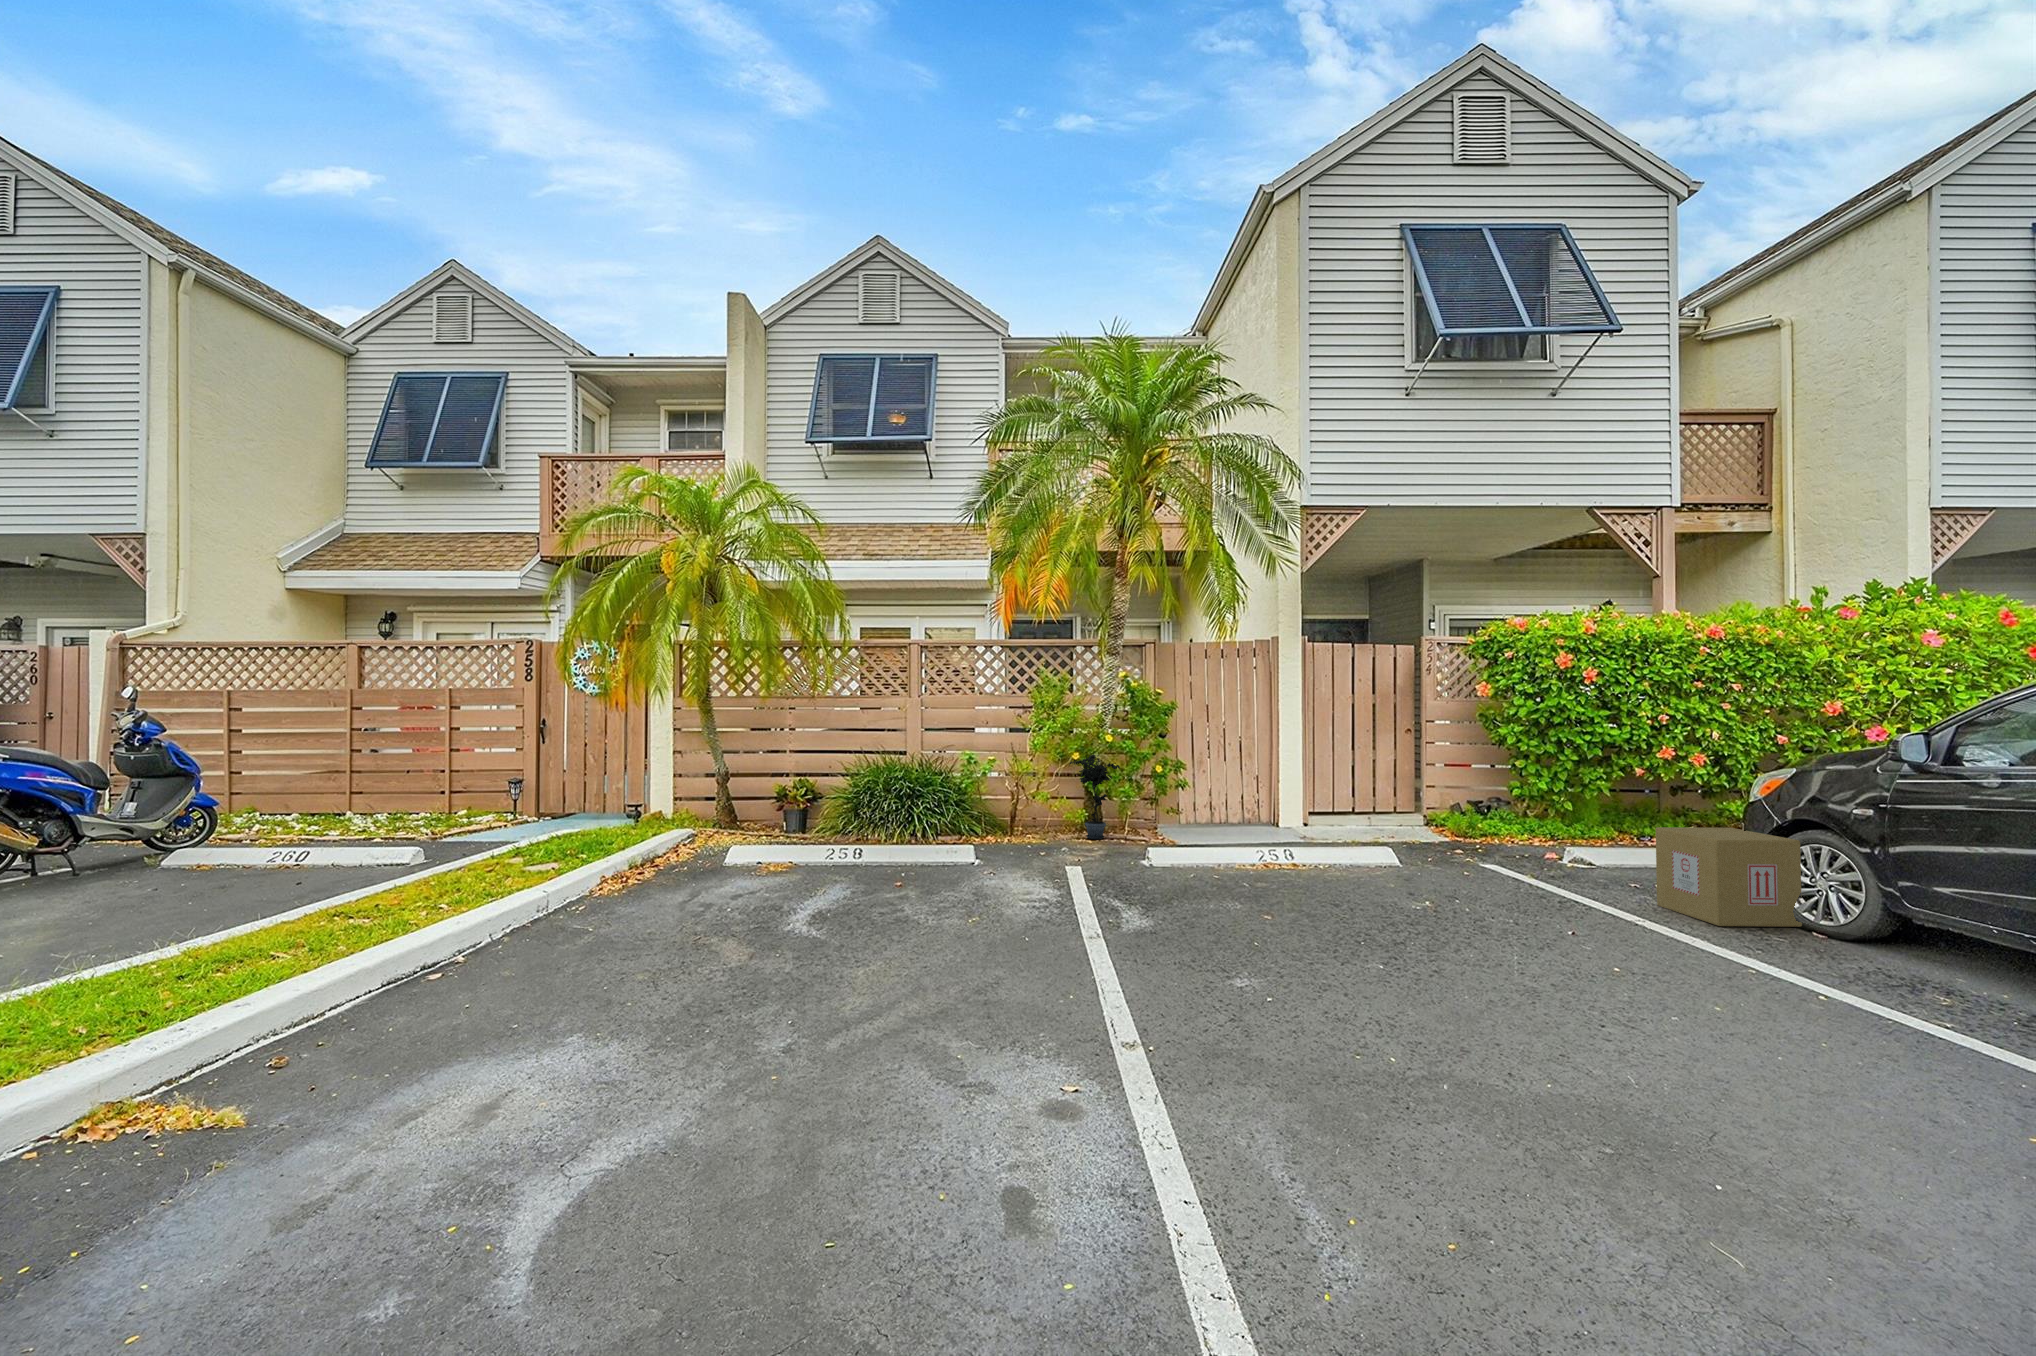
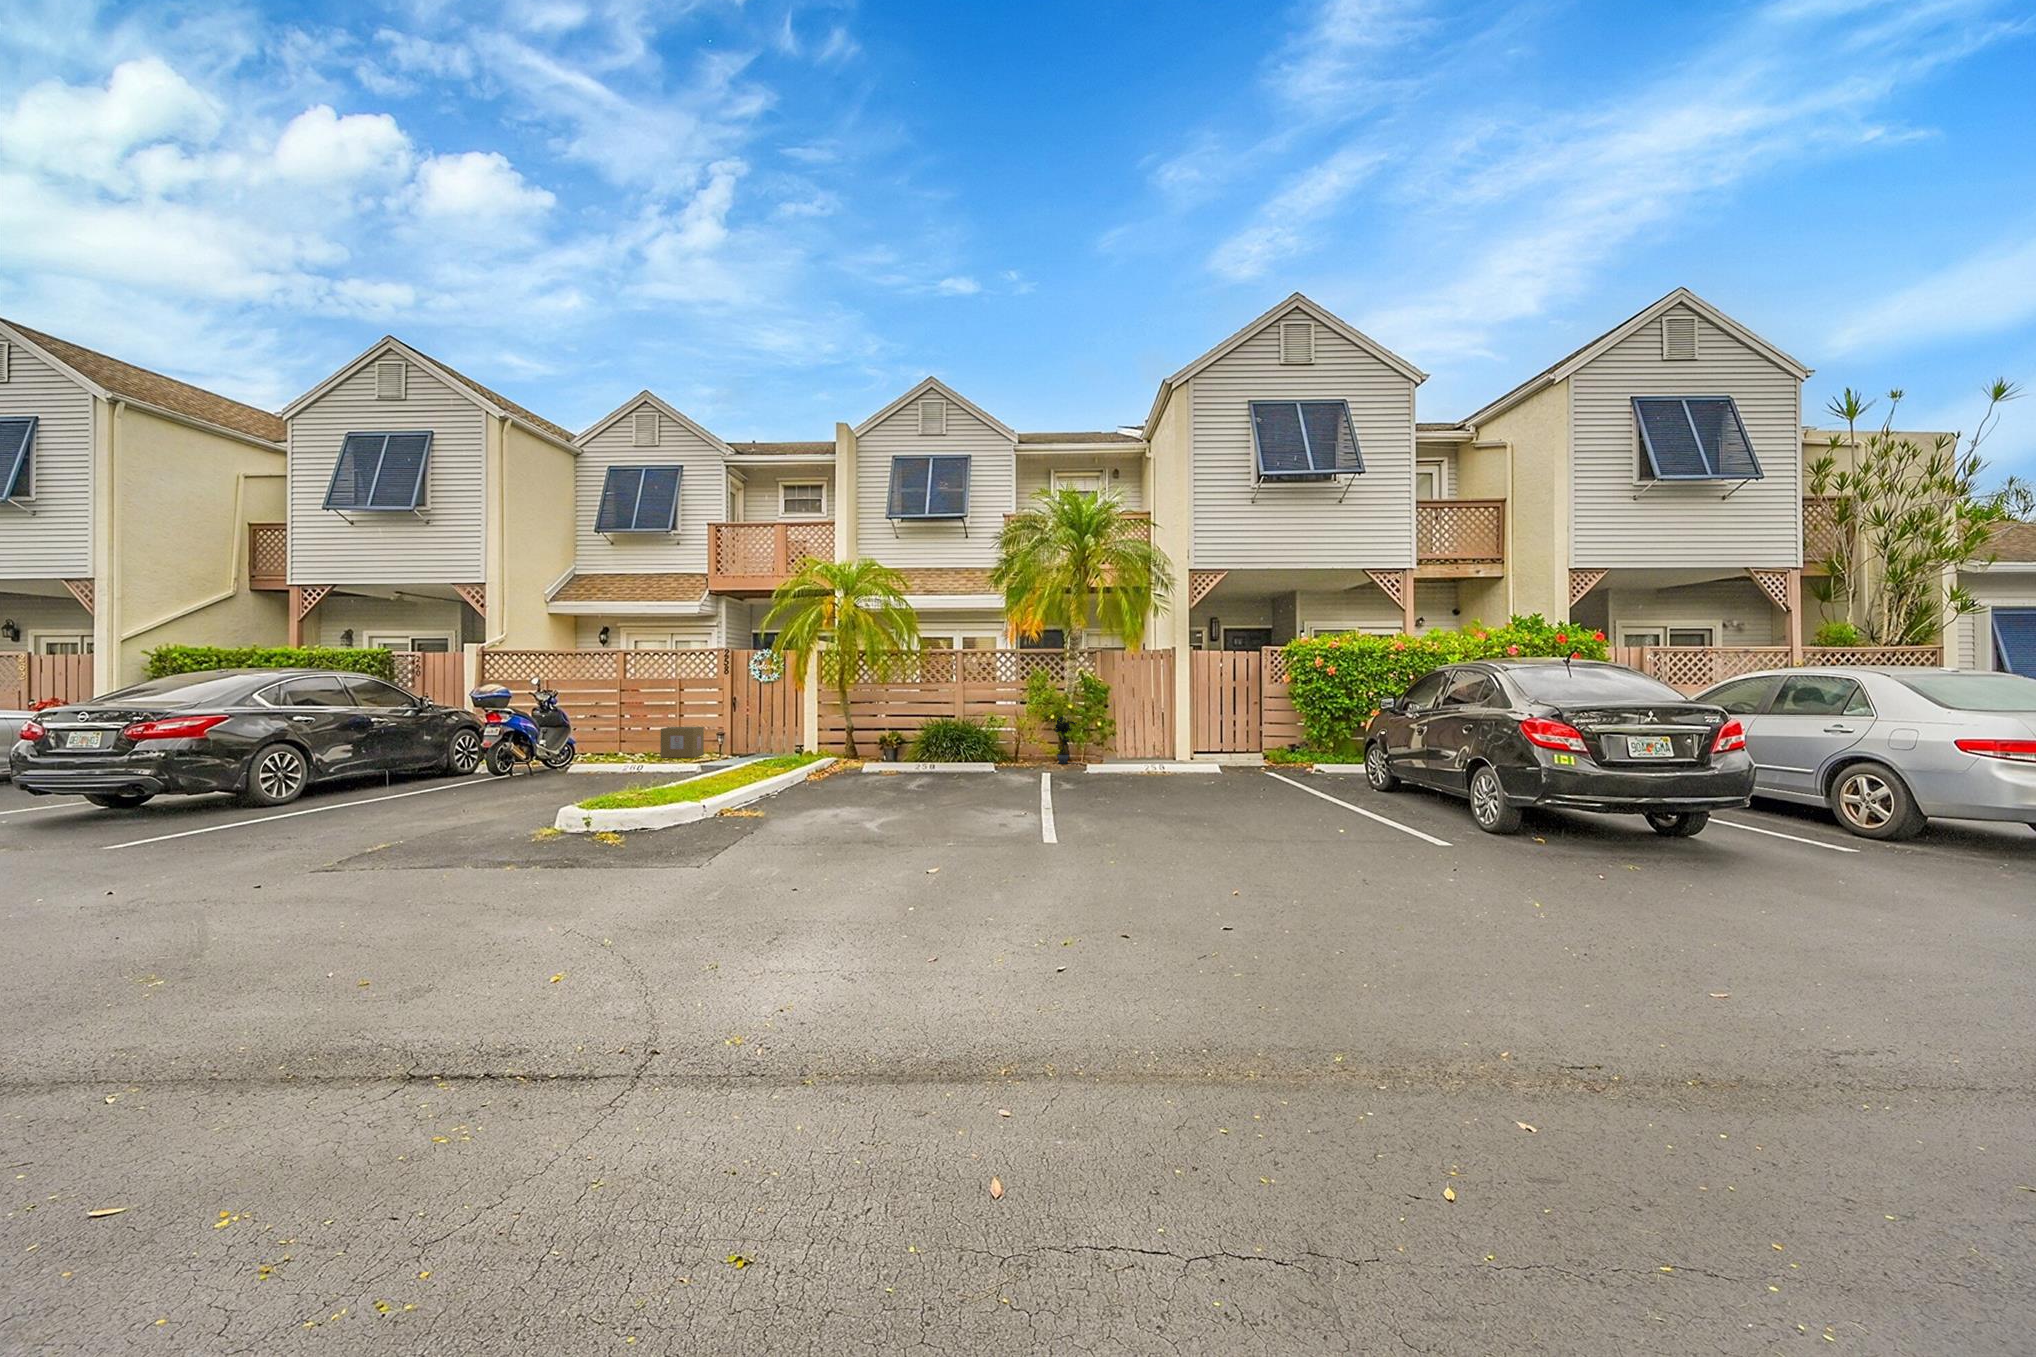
cardboard box: present [1656,827,1802,927] -> present [660,727,704,758]

